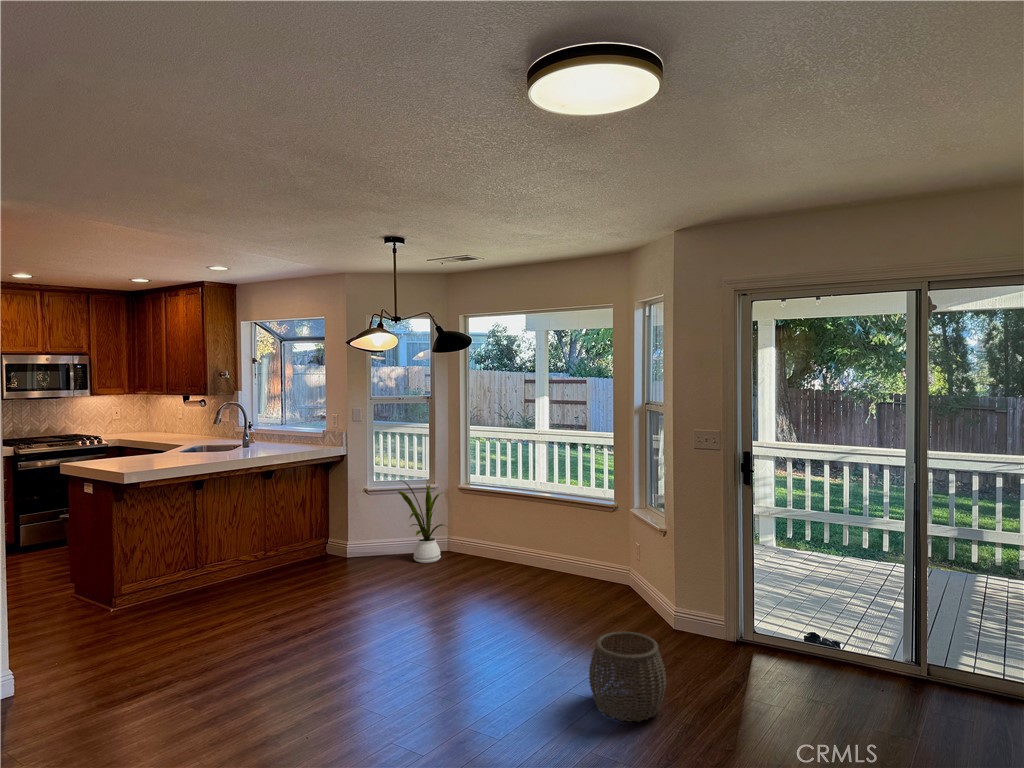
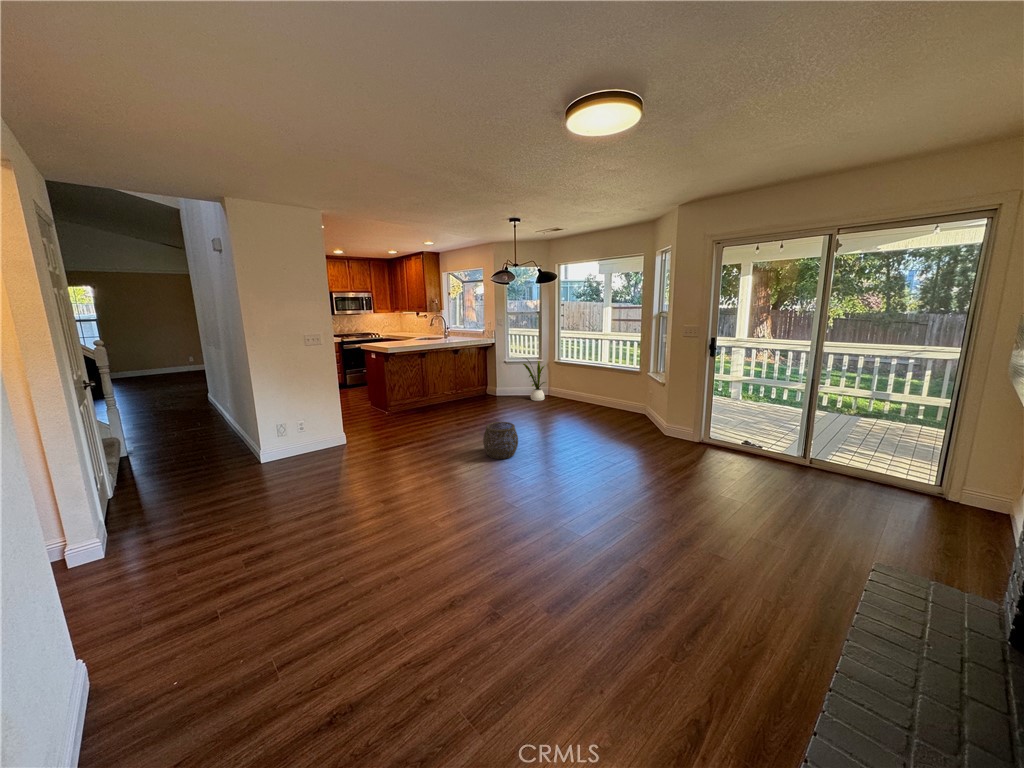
woven basket: present [589,632,666,722] -> present [483,422,518,459]

